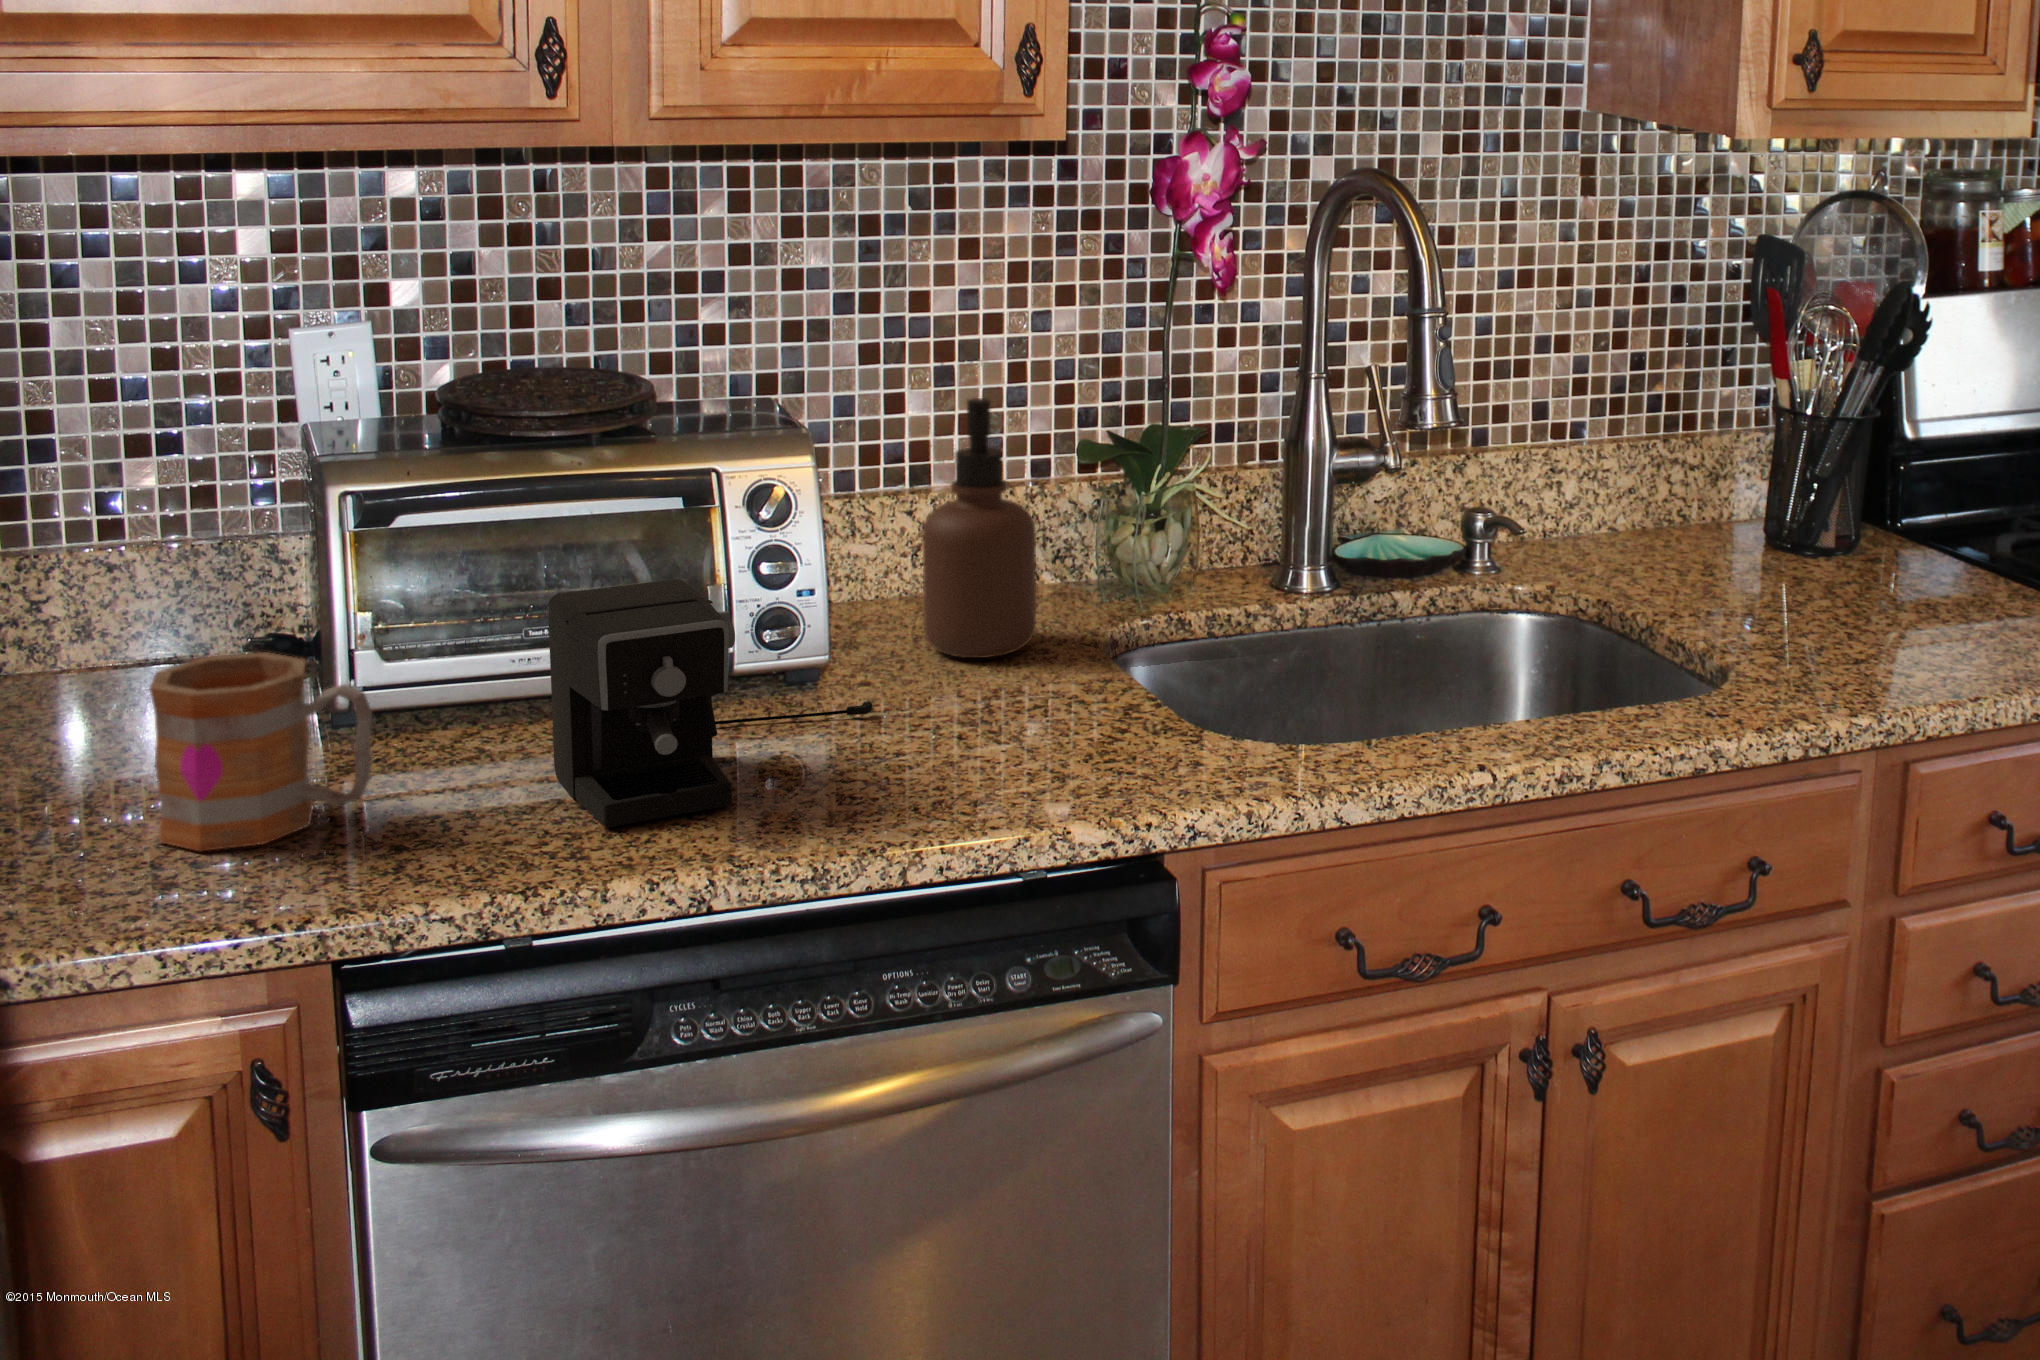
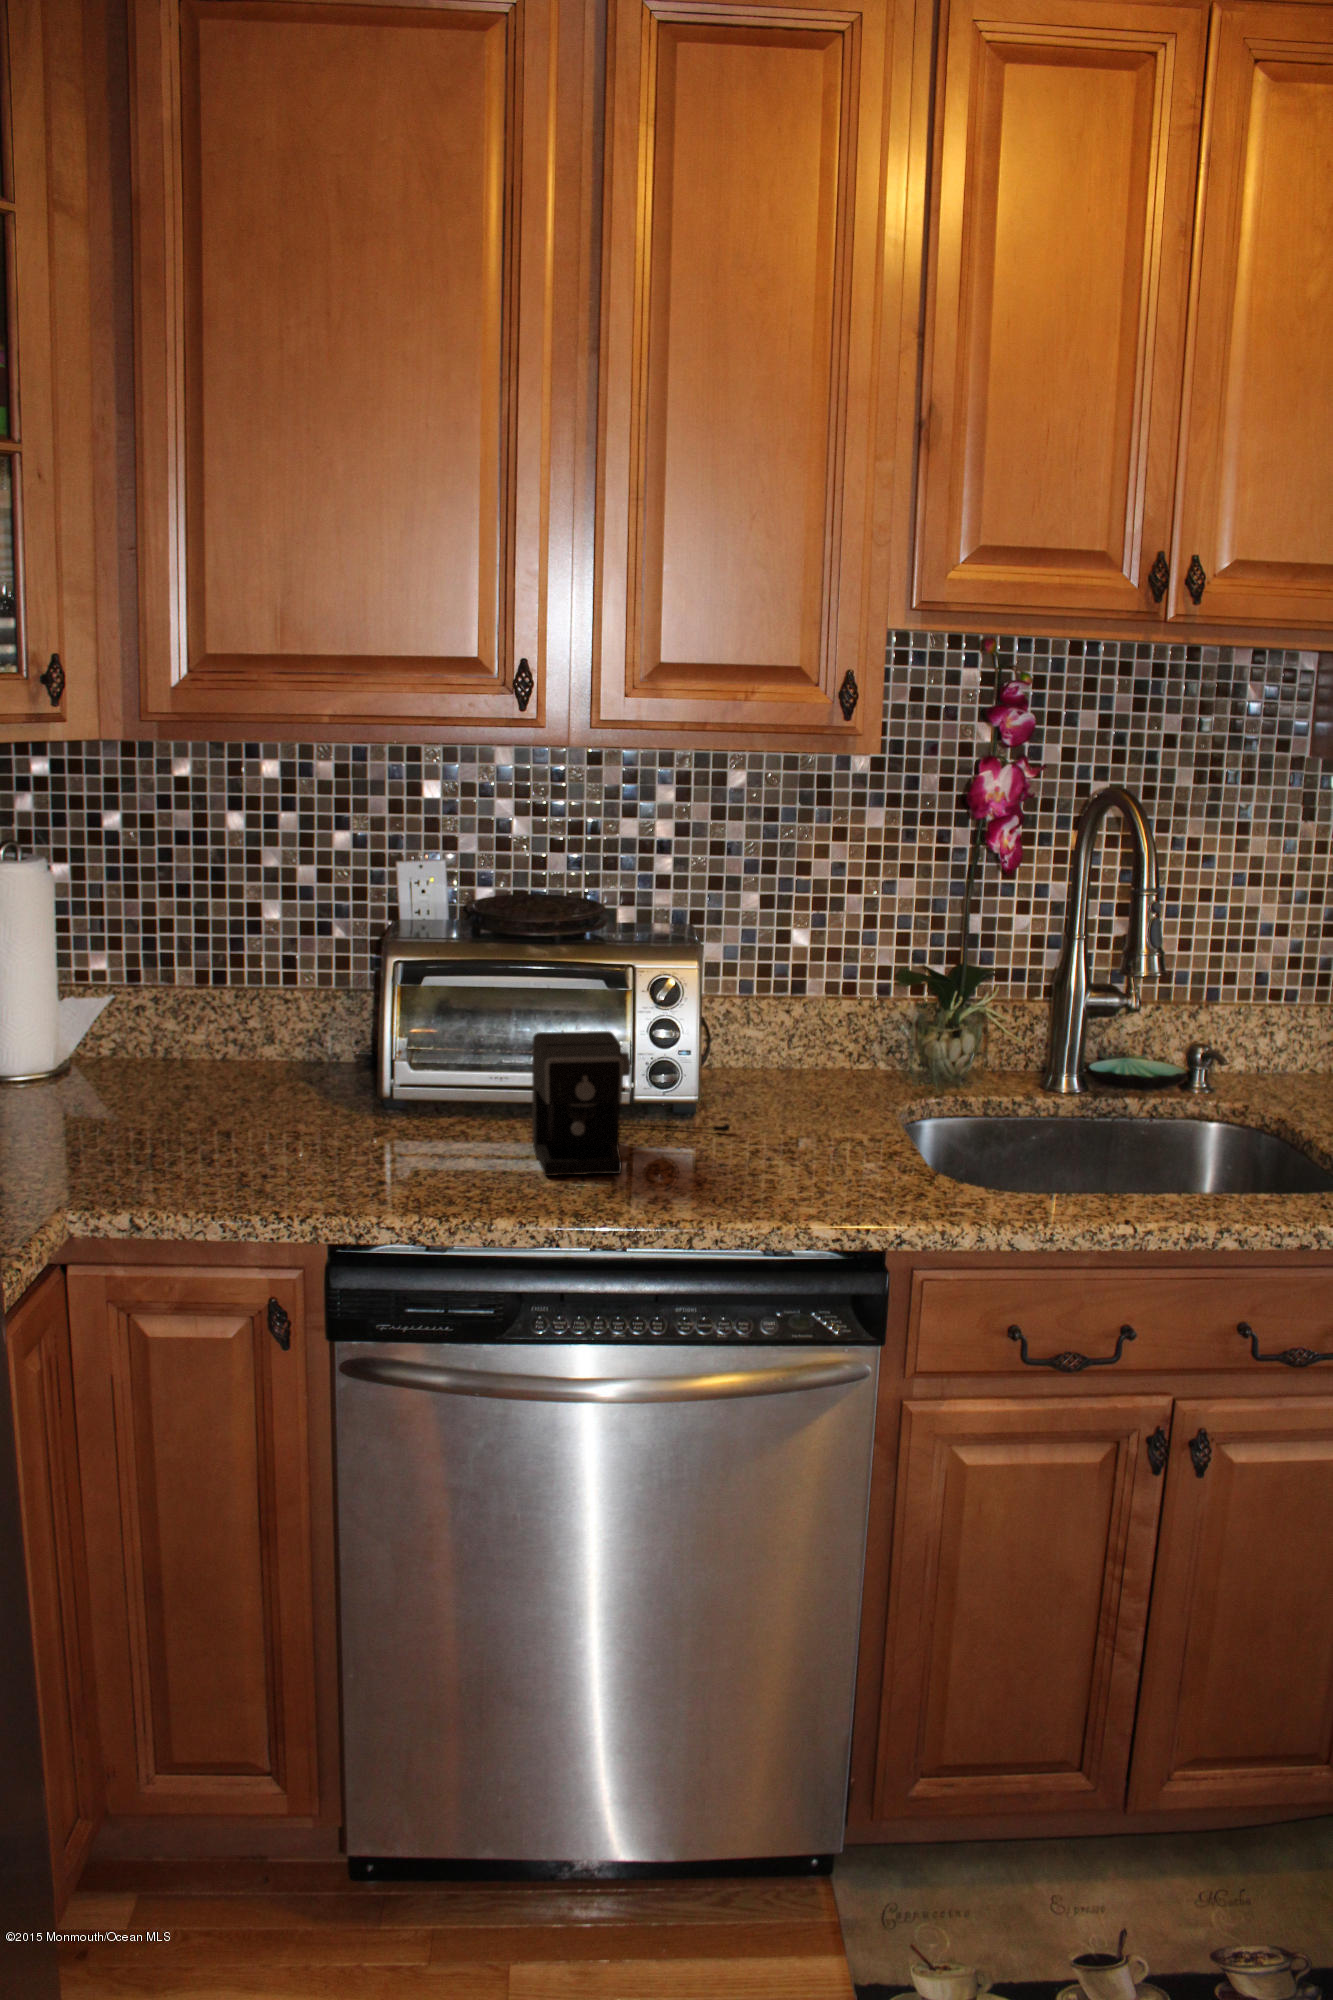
soap dispenser: present [923,398,1036,658] -> none [781,935,856,1107]
mug: present [149,652,372,851] -> none [317,1048,428,1158]

